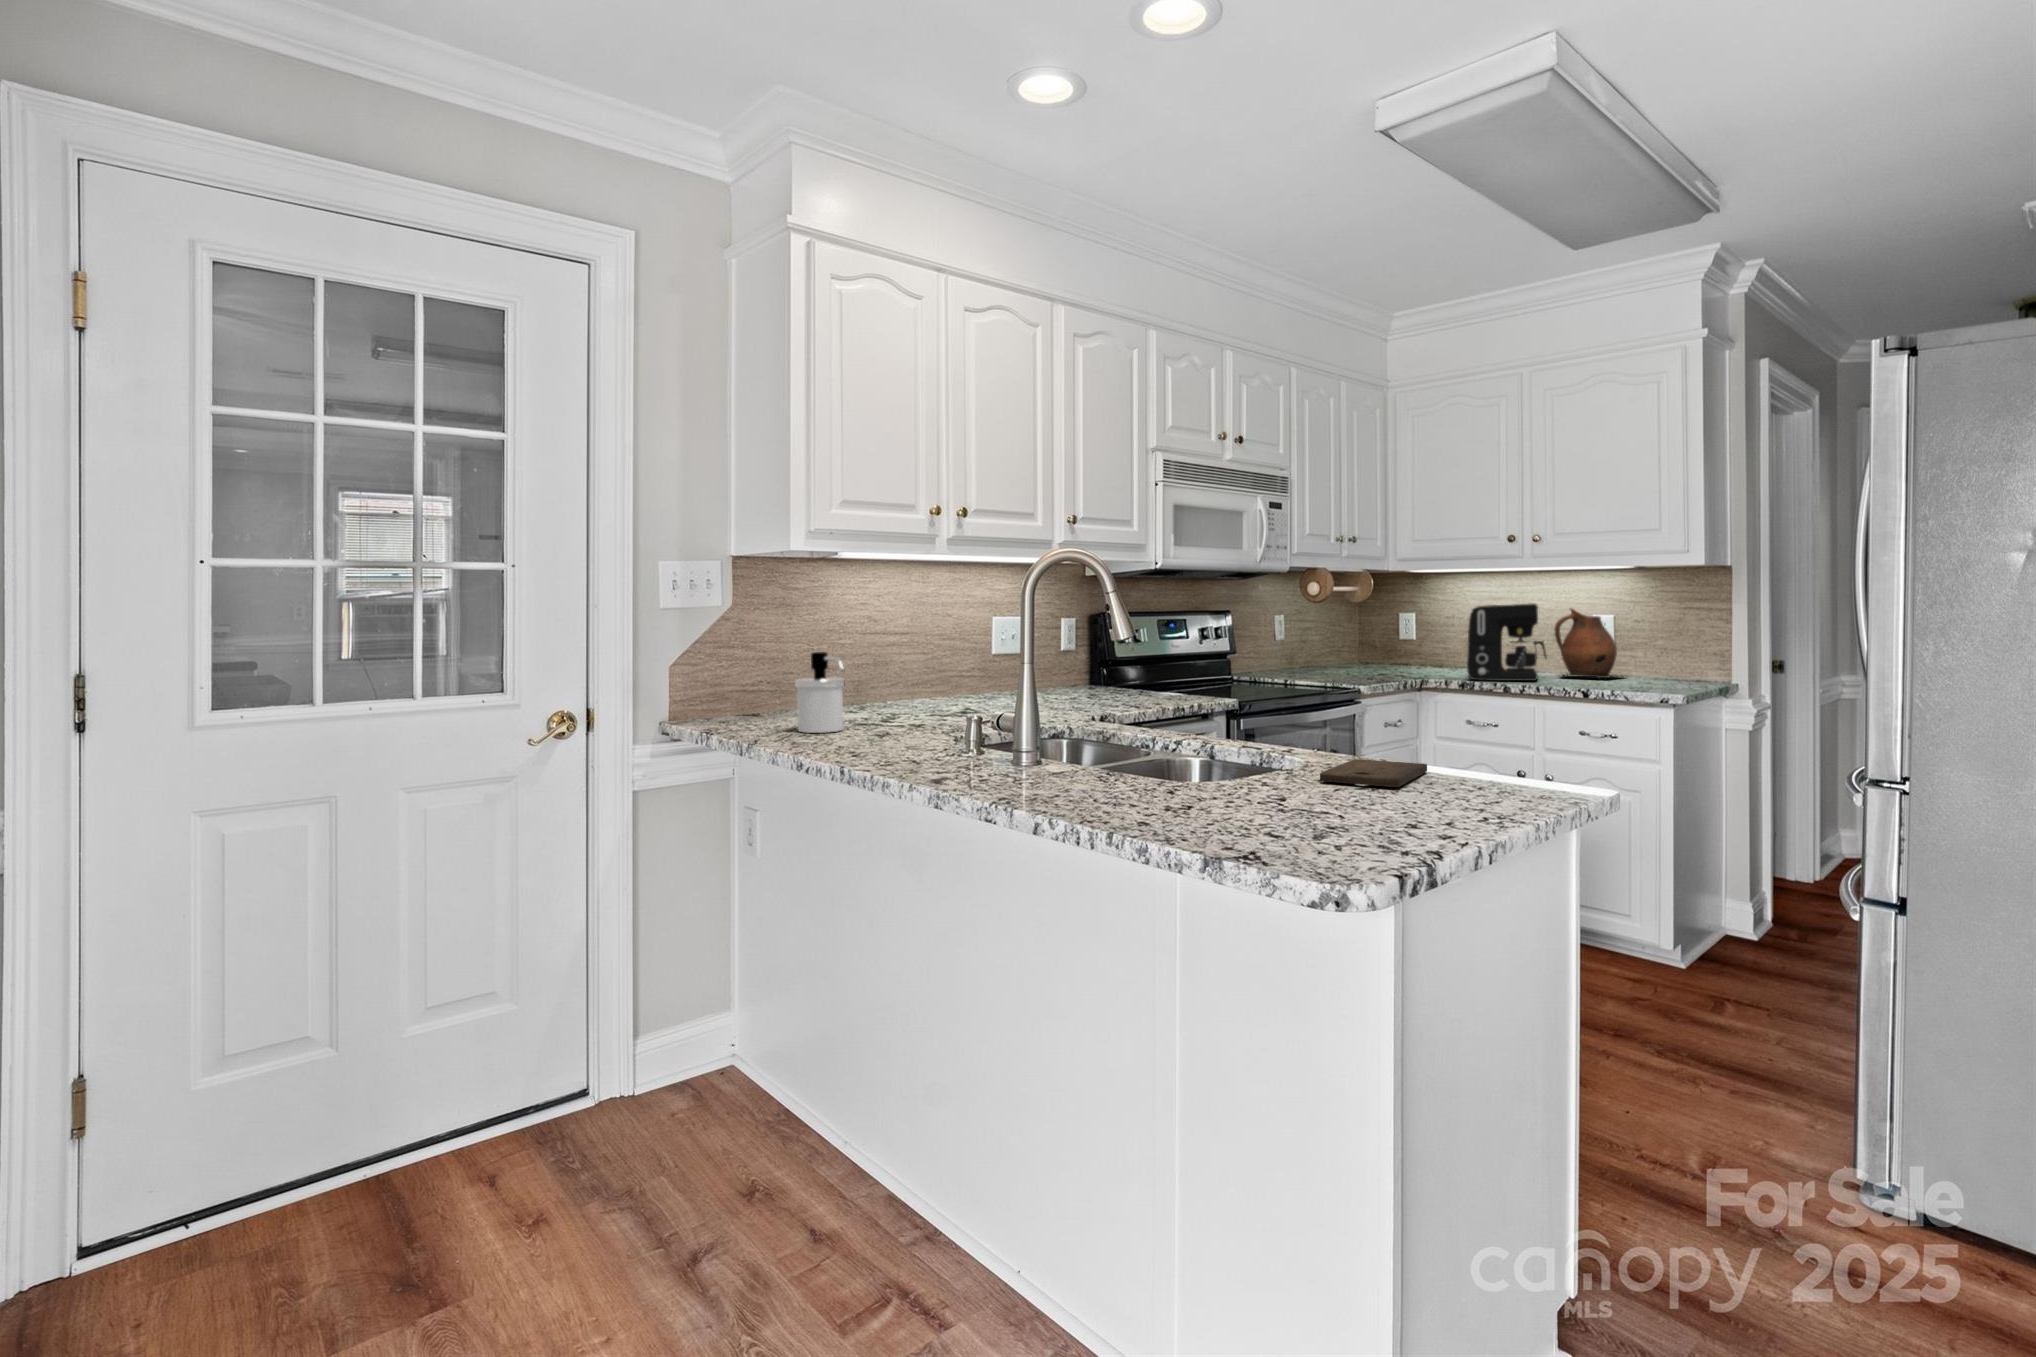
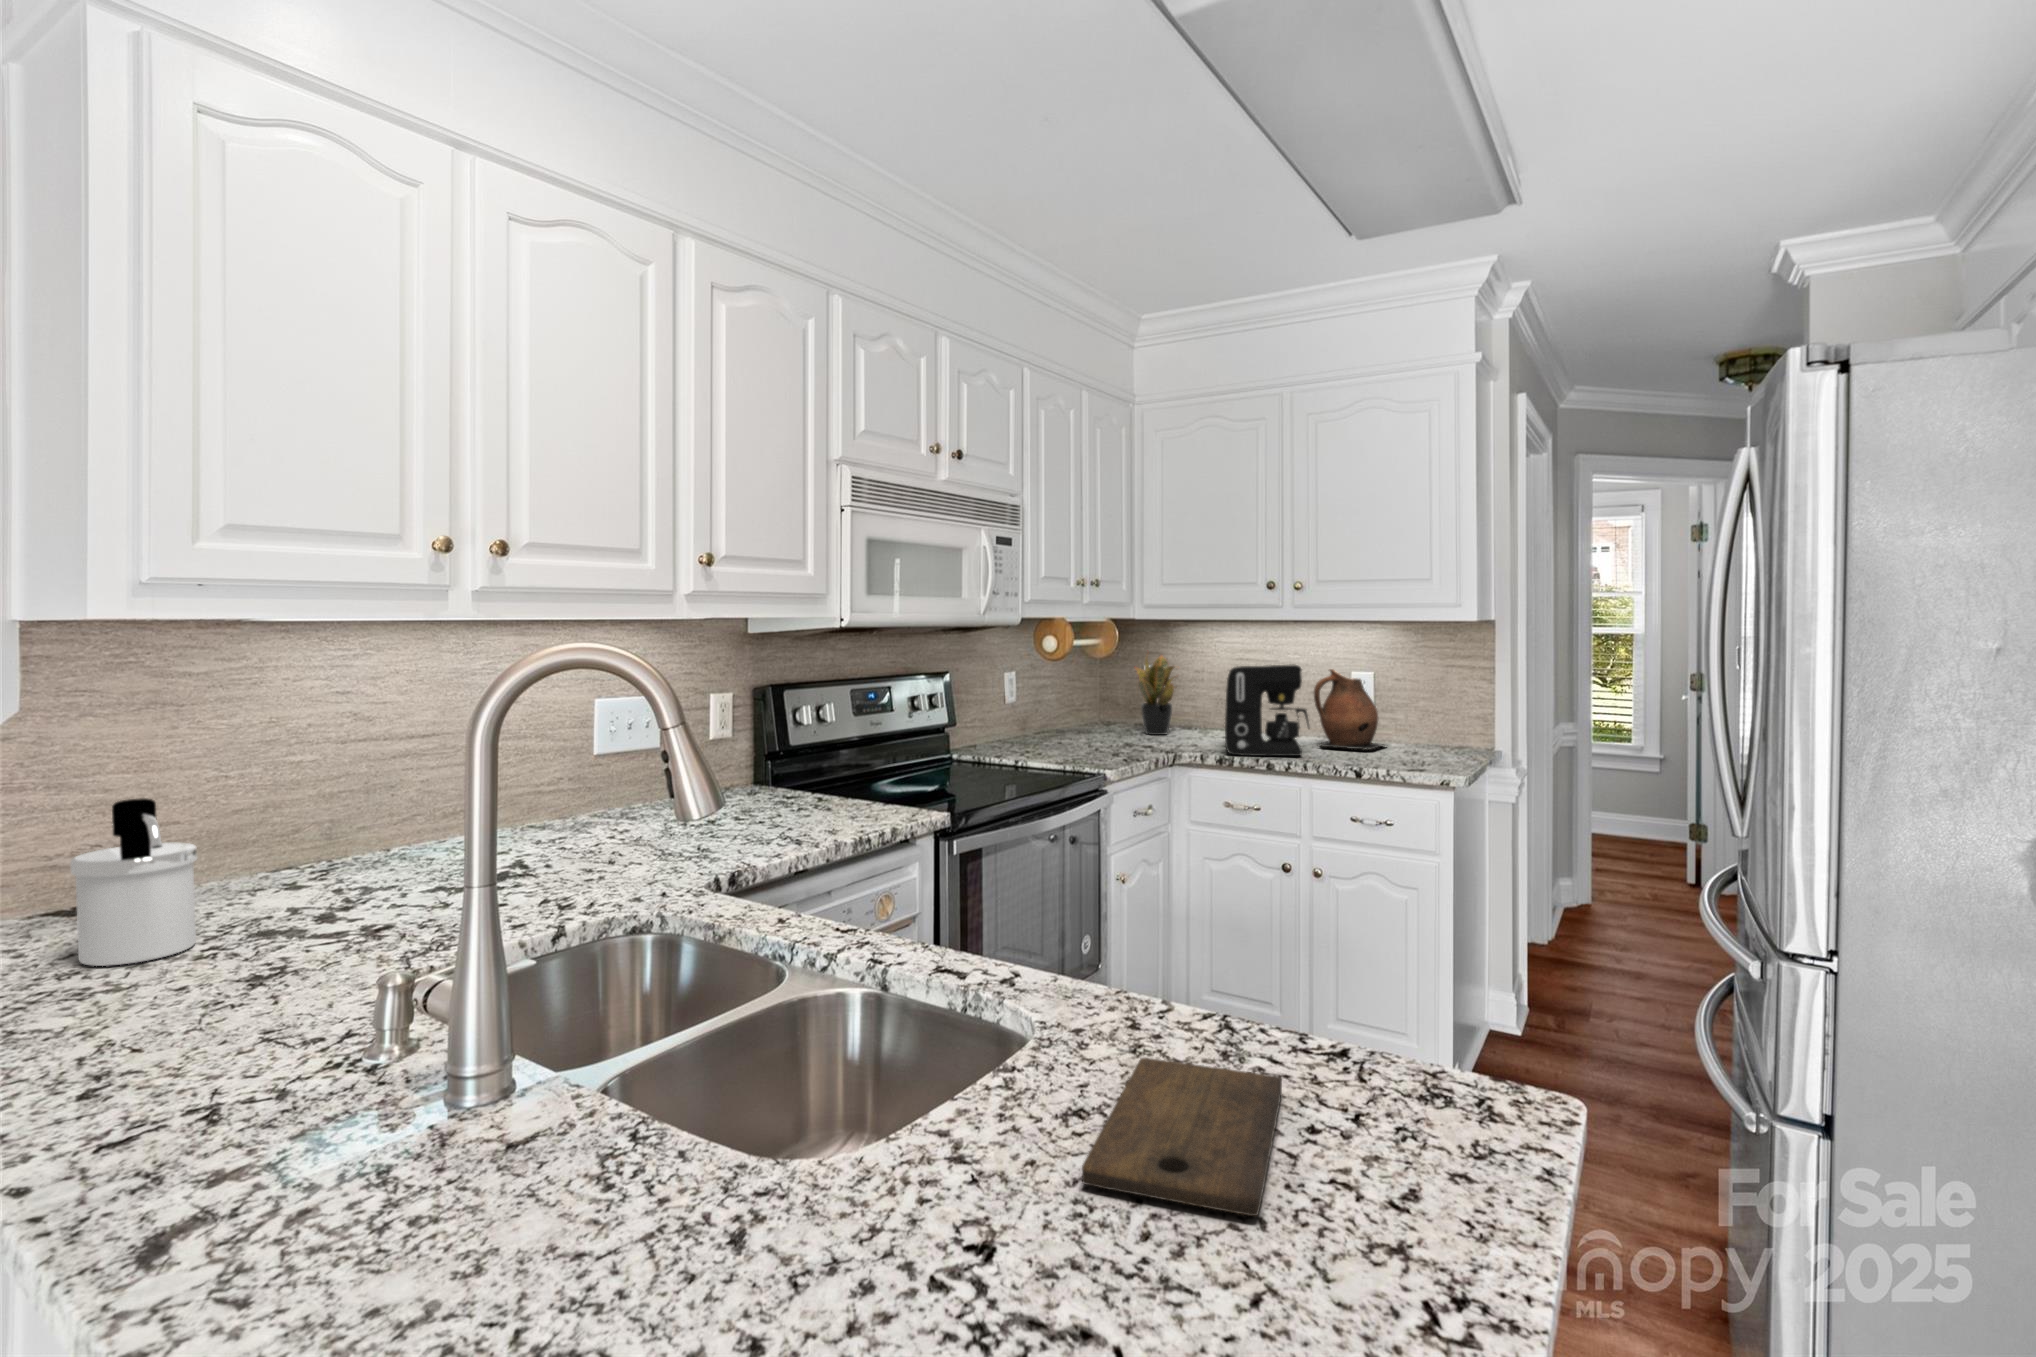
potted plant: none [1385,594,1439,670] -> present [1135,656,1177,735]

